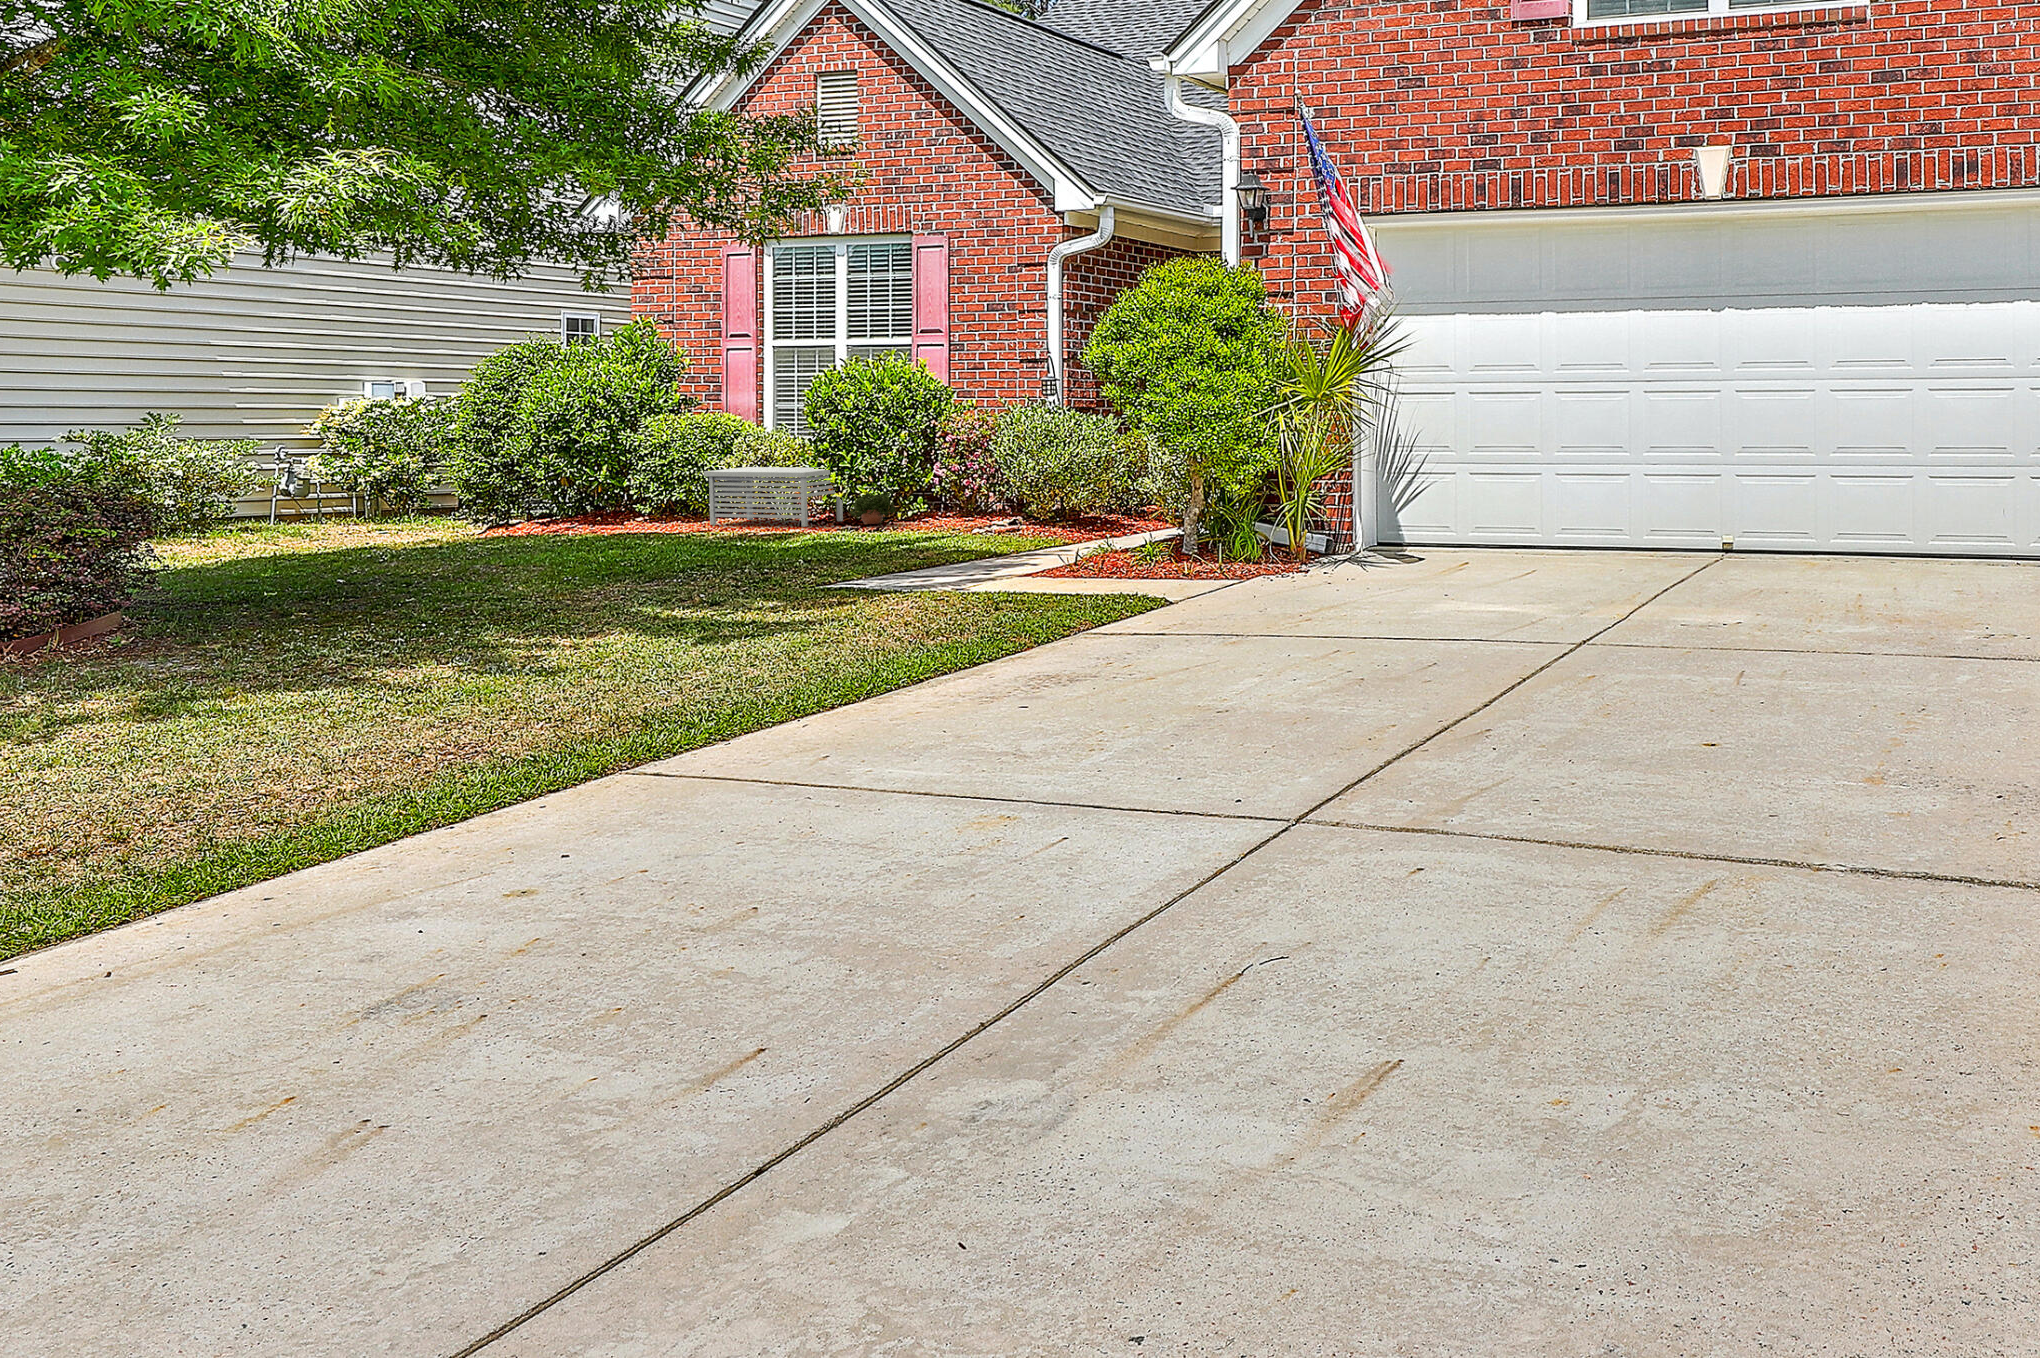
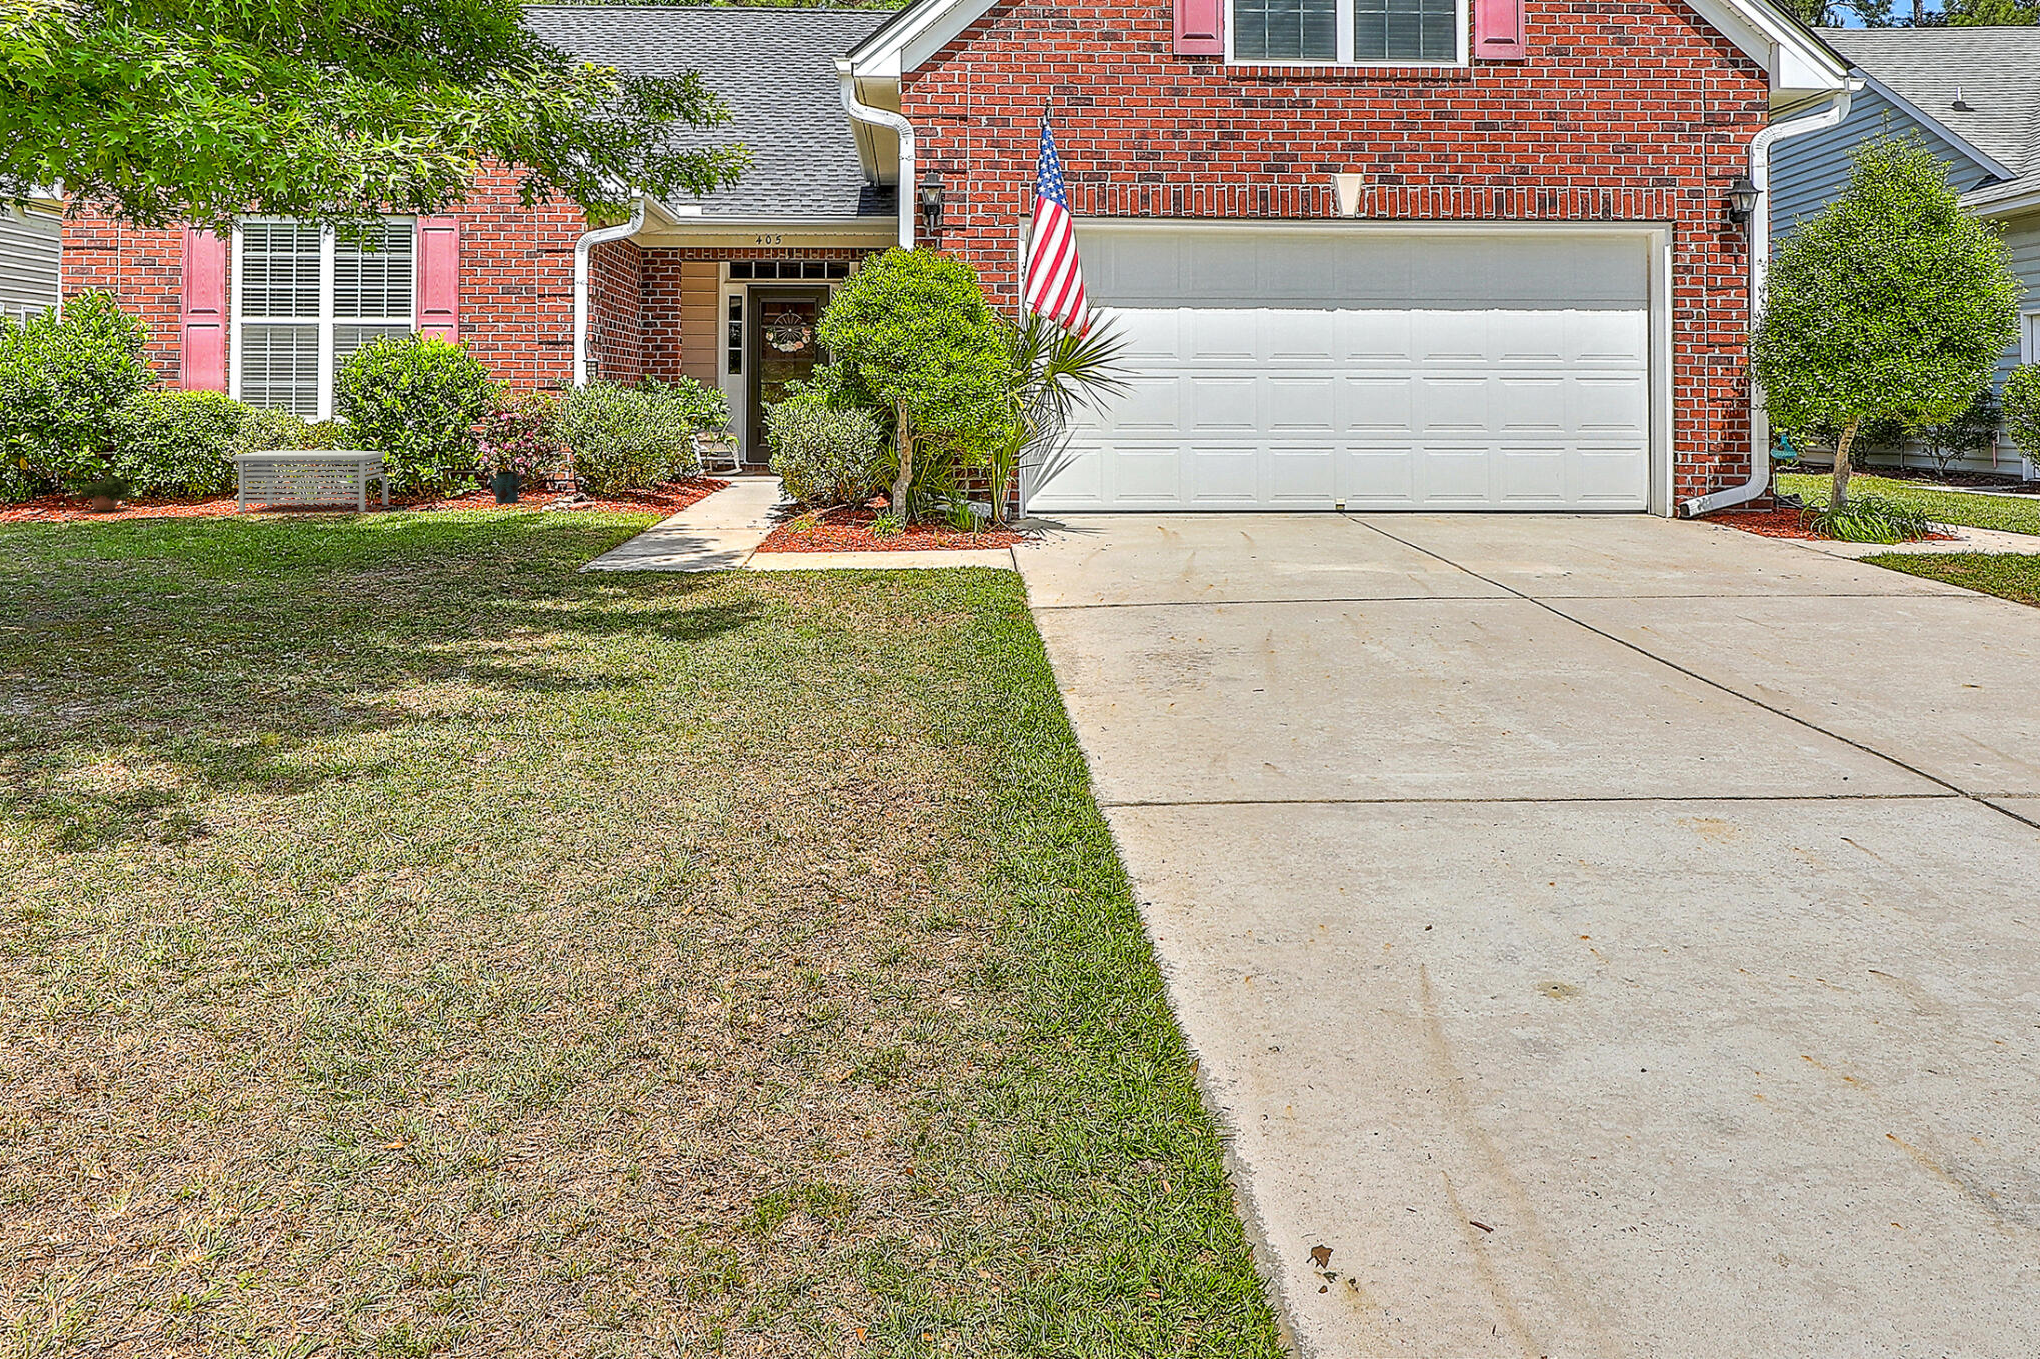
watering can: none [928,485,957,522] -> present [483,467,522,503]
potted plant: present [851,491,896,525] -> present [72,476,134,512]

